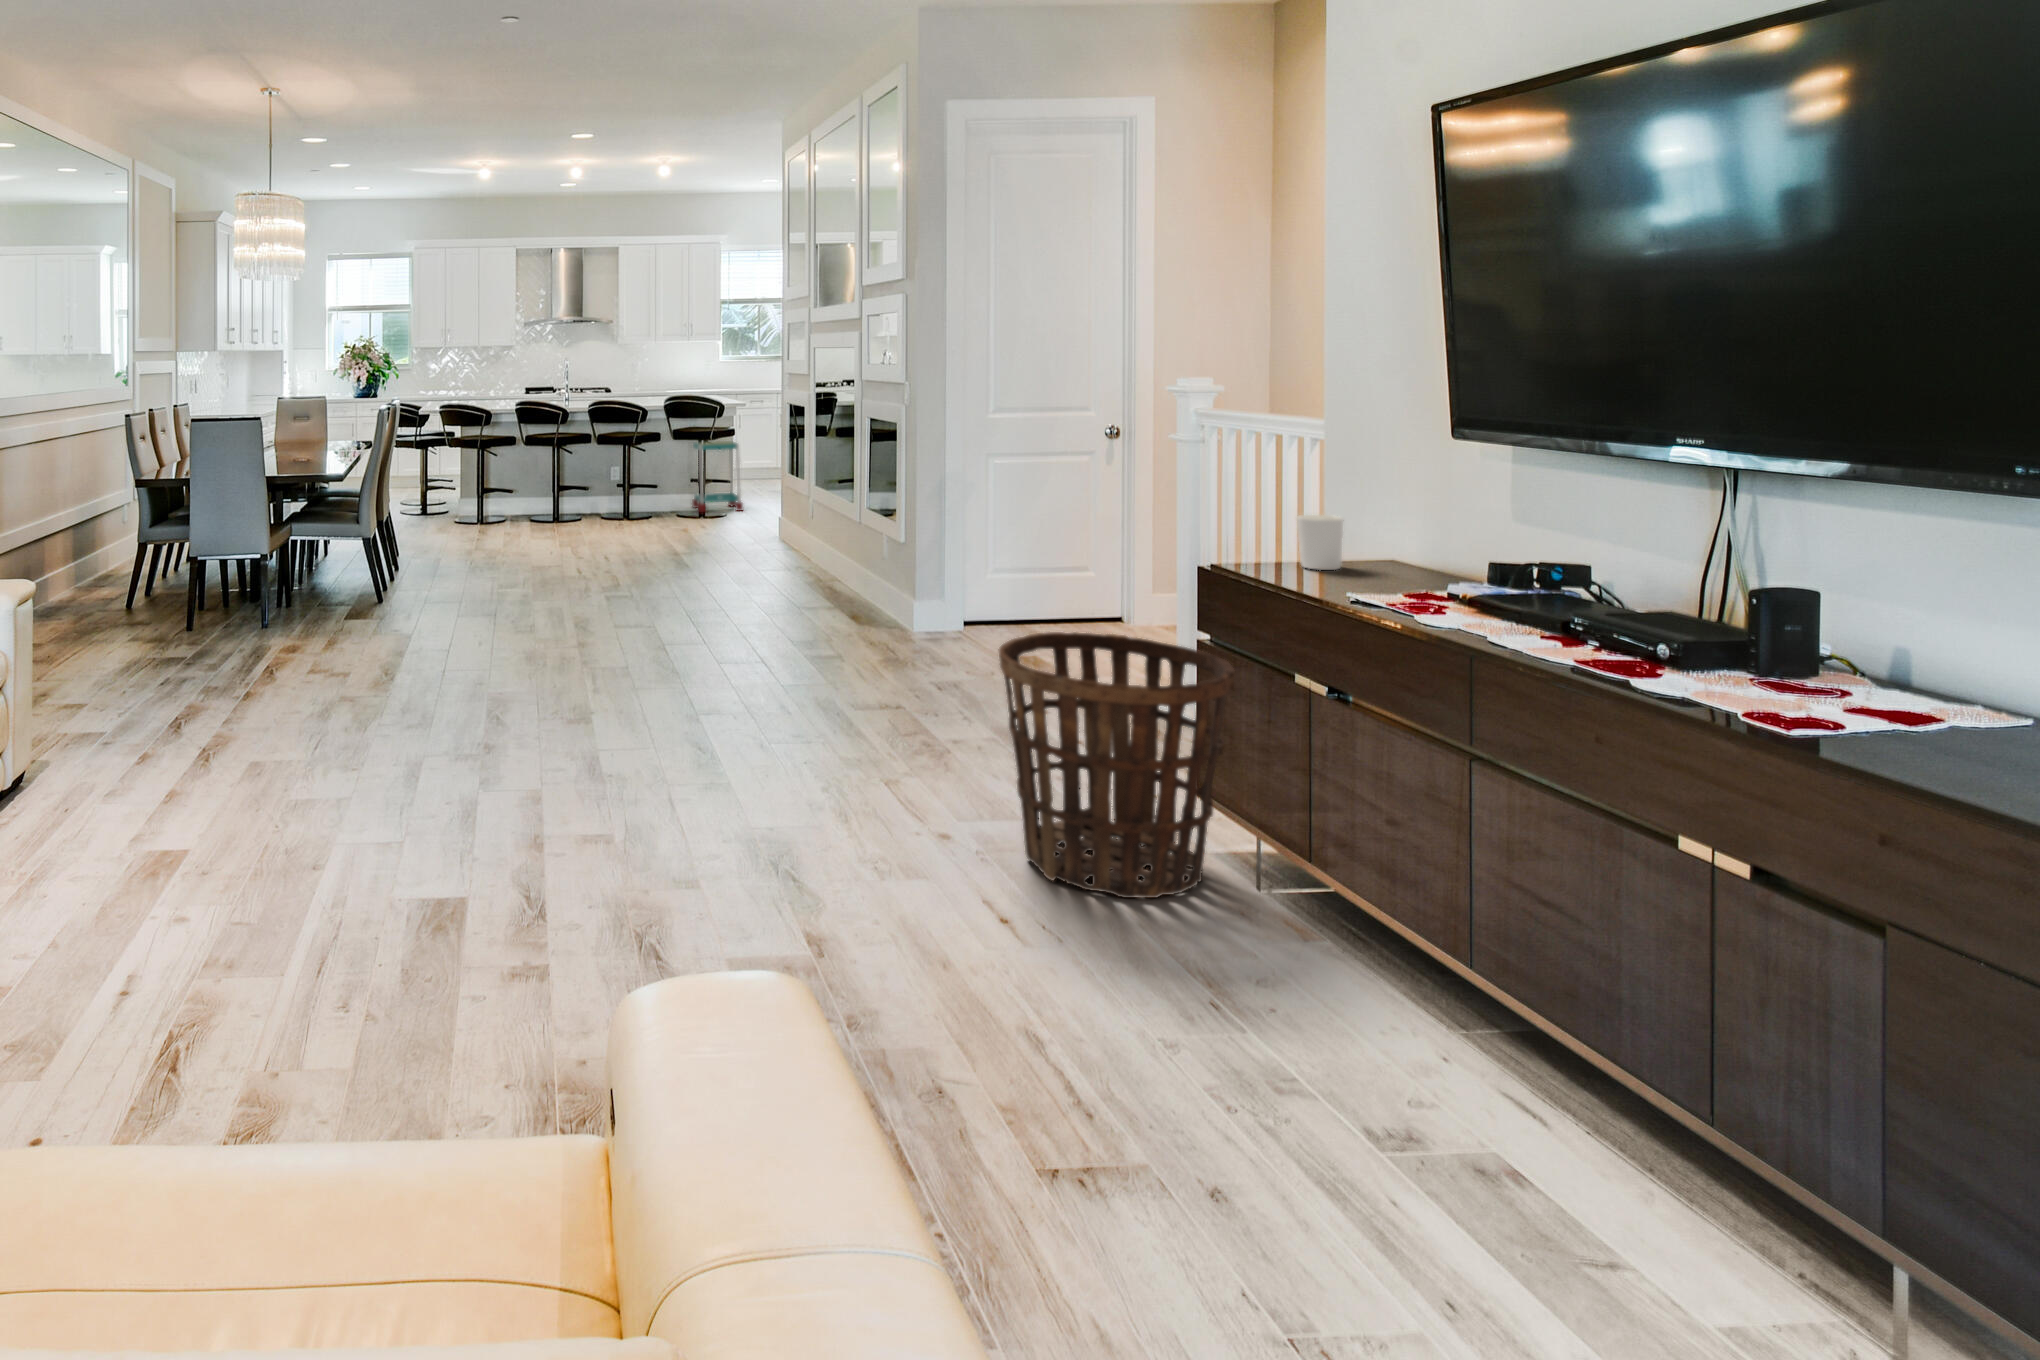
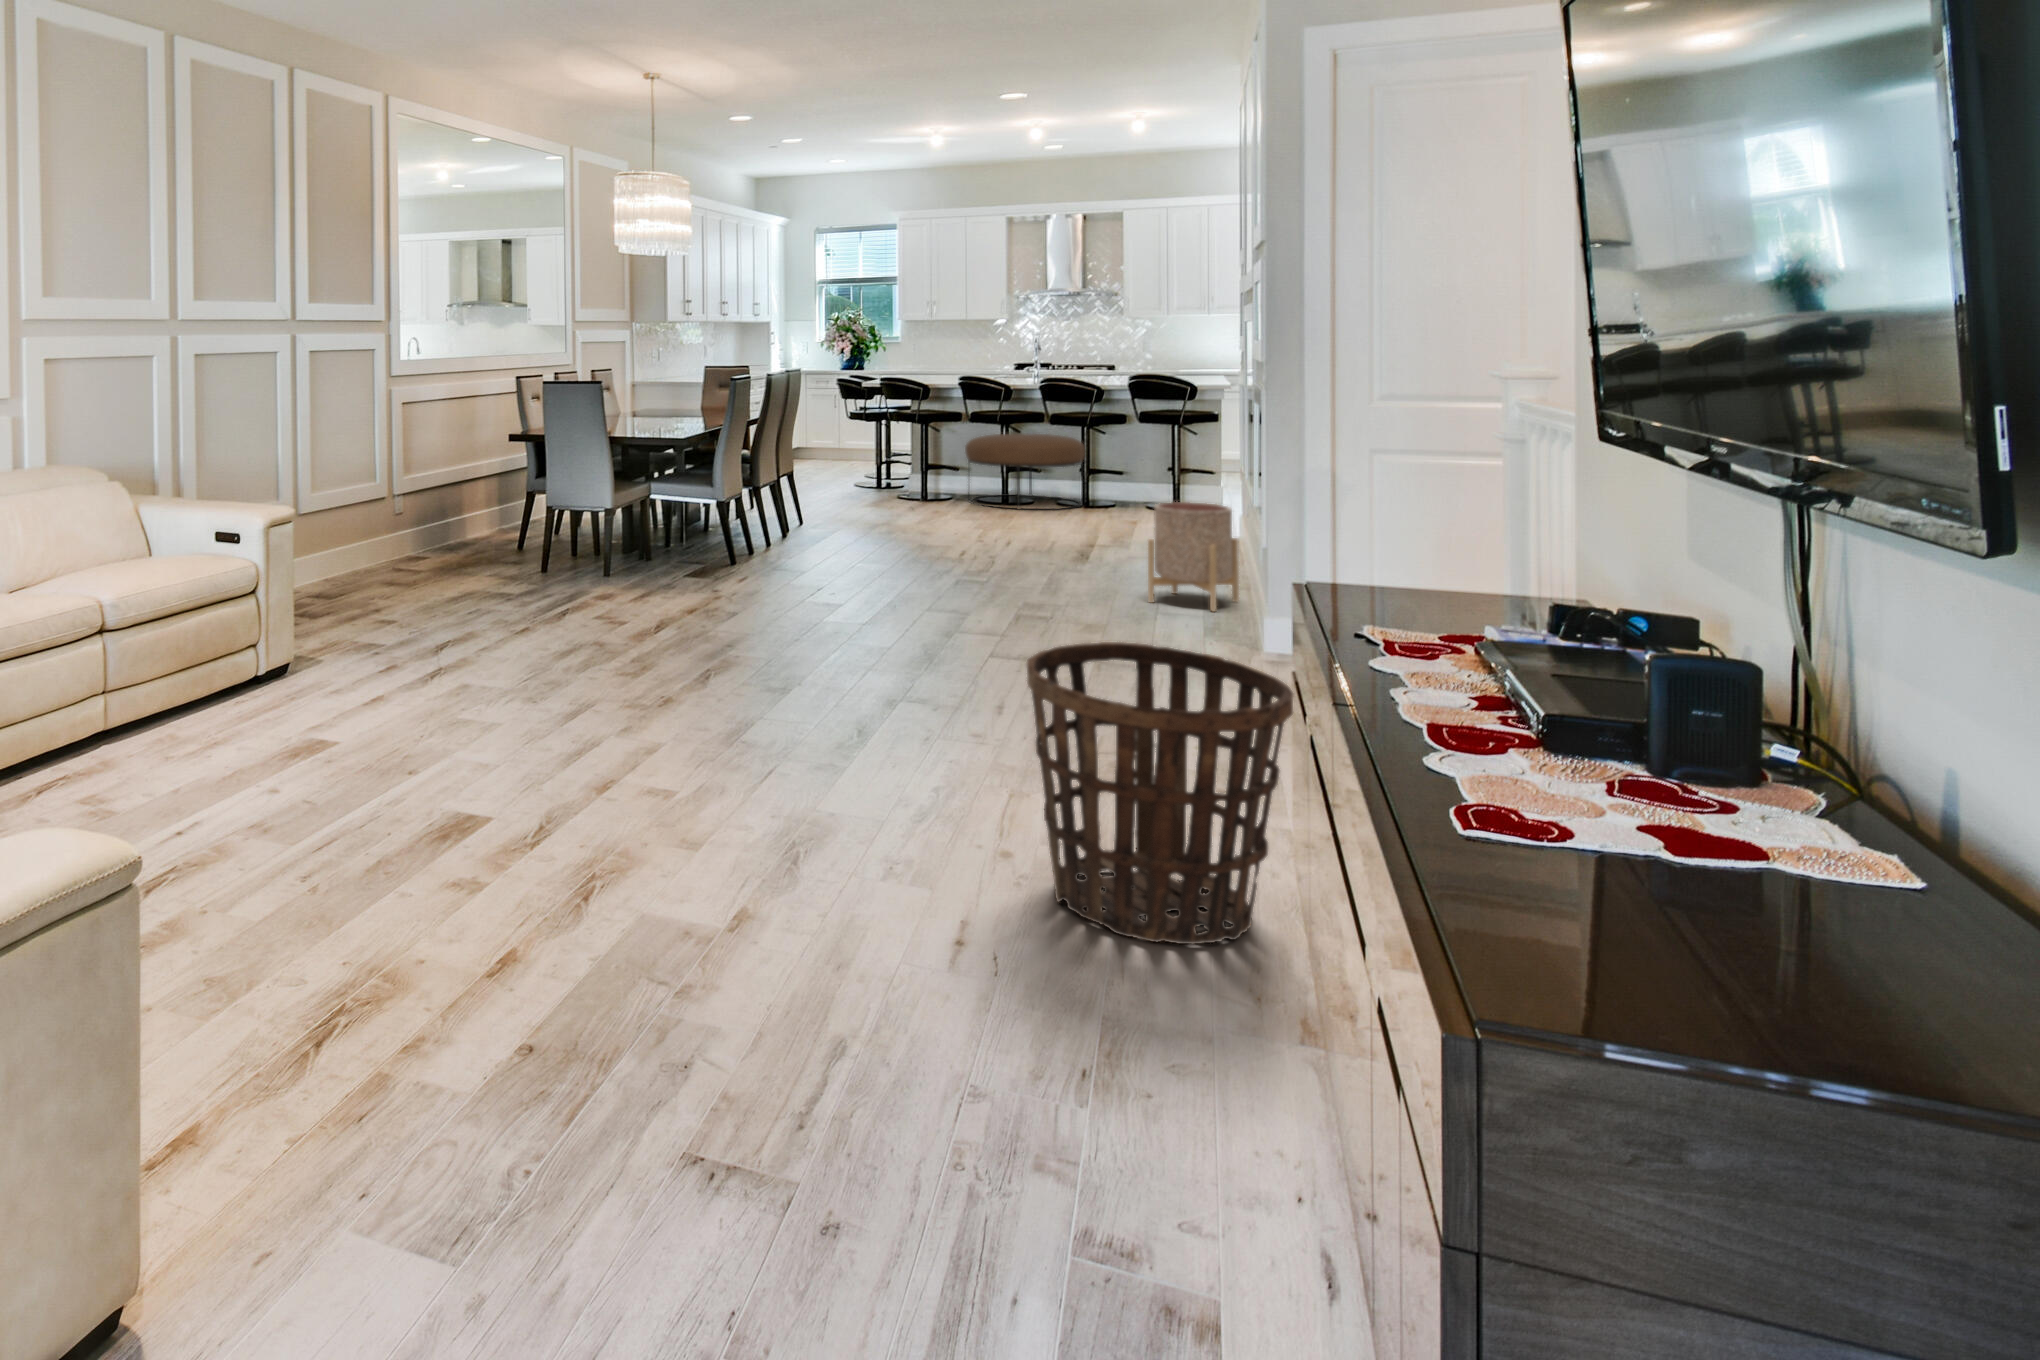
side table: present [692,441,743,512] -> none [1169,427,1226,507]
ottoman: none [527,454,634,527] -> present [965,433,1085,510]
planter: none [786,507,853,603] -> present [1148,502,1239,611]
candle holder: present [1297,515,1343,570] -> none [1434,538,1496,607]

